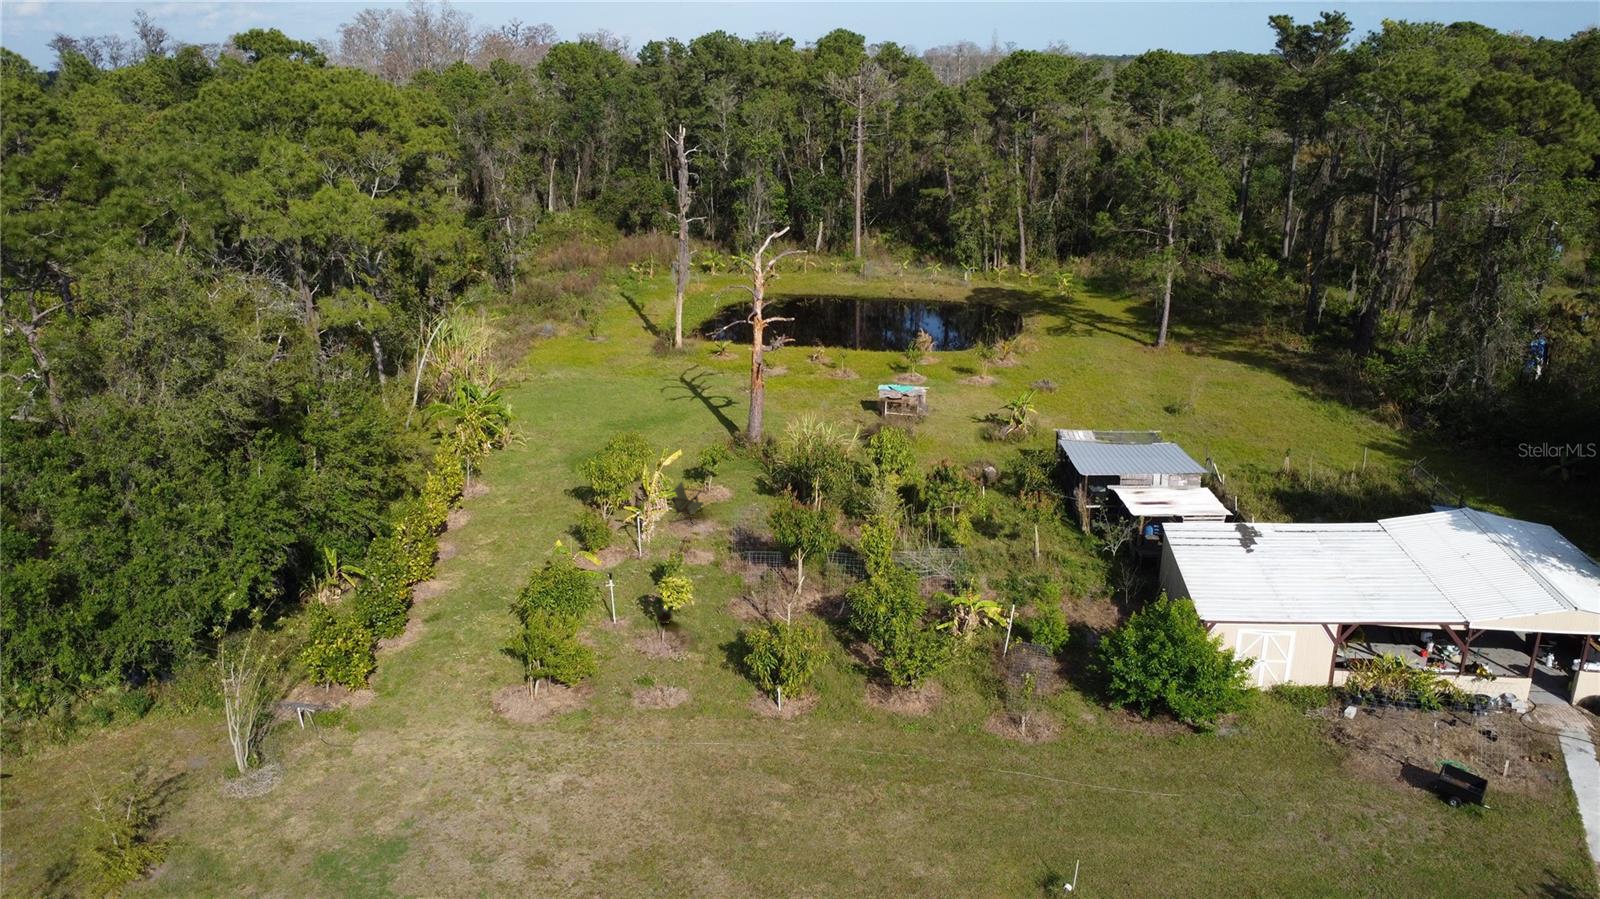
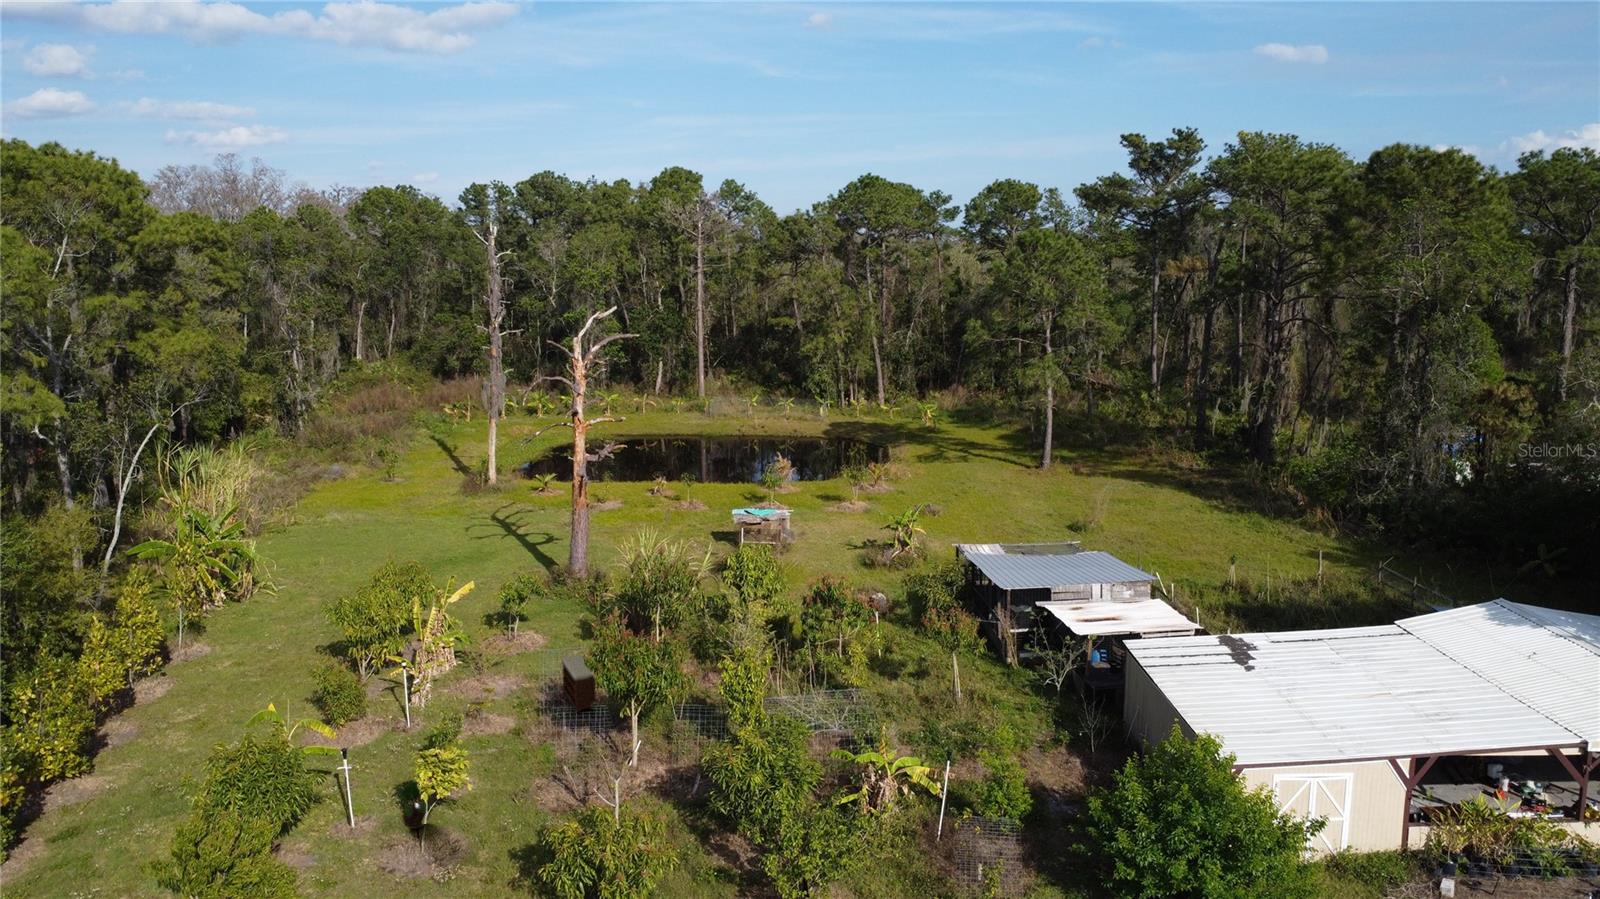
lounge chair: present [671,482,703,524] -> none [448,624,501,683]
bench: none [747,511,773,552] -> present [562,656,596,713]

